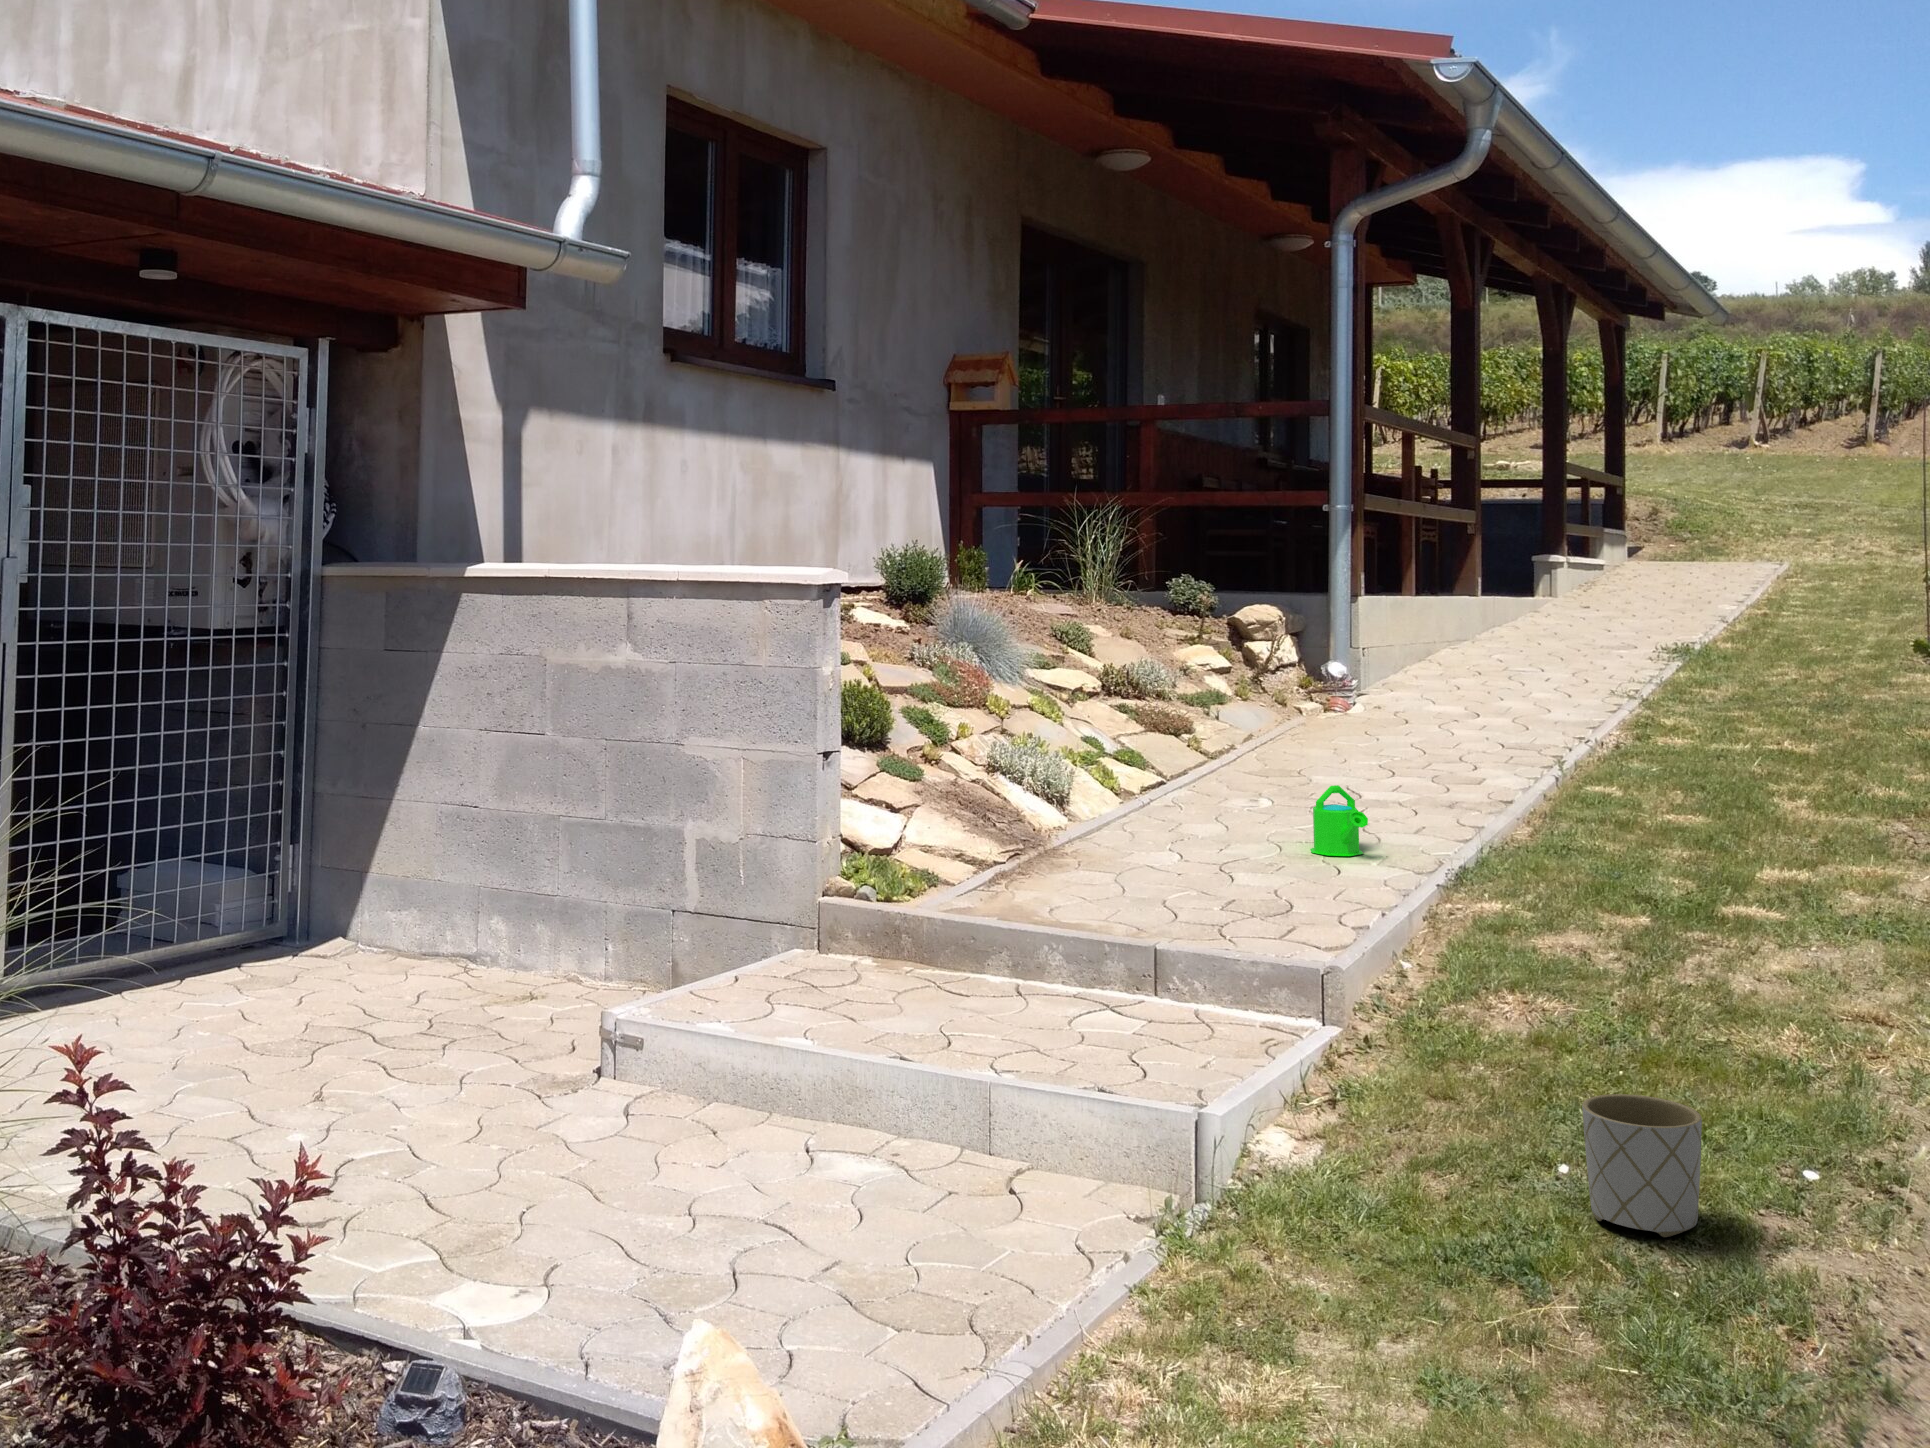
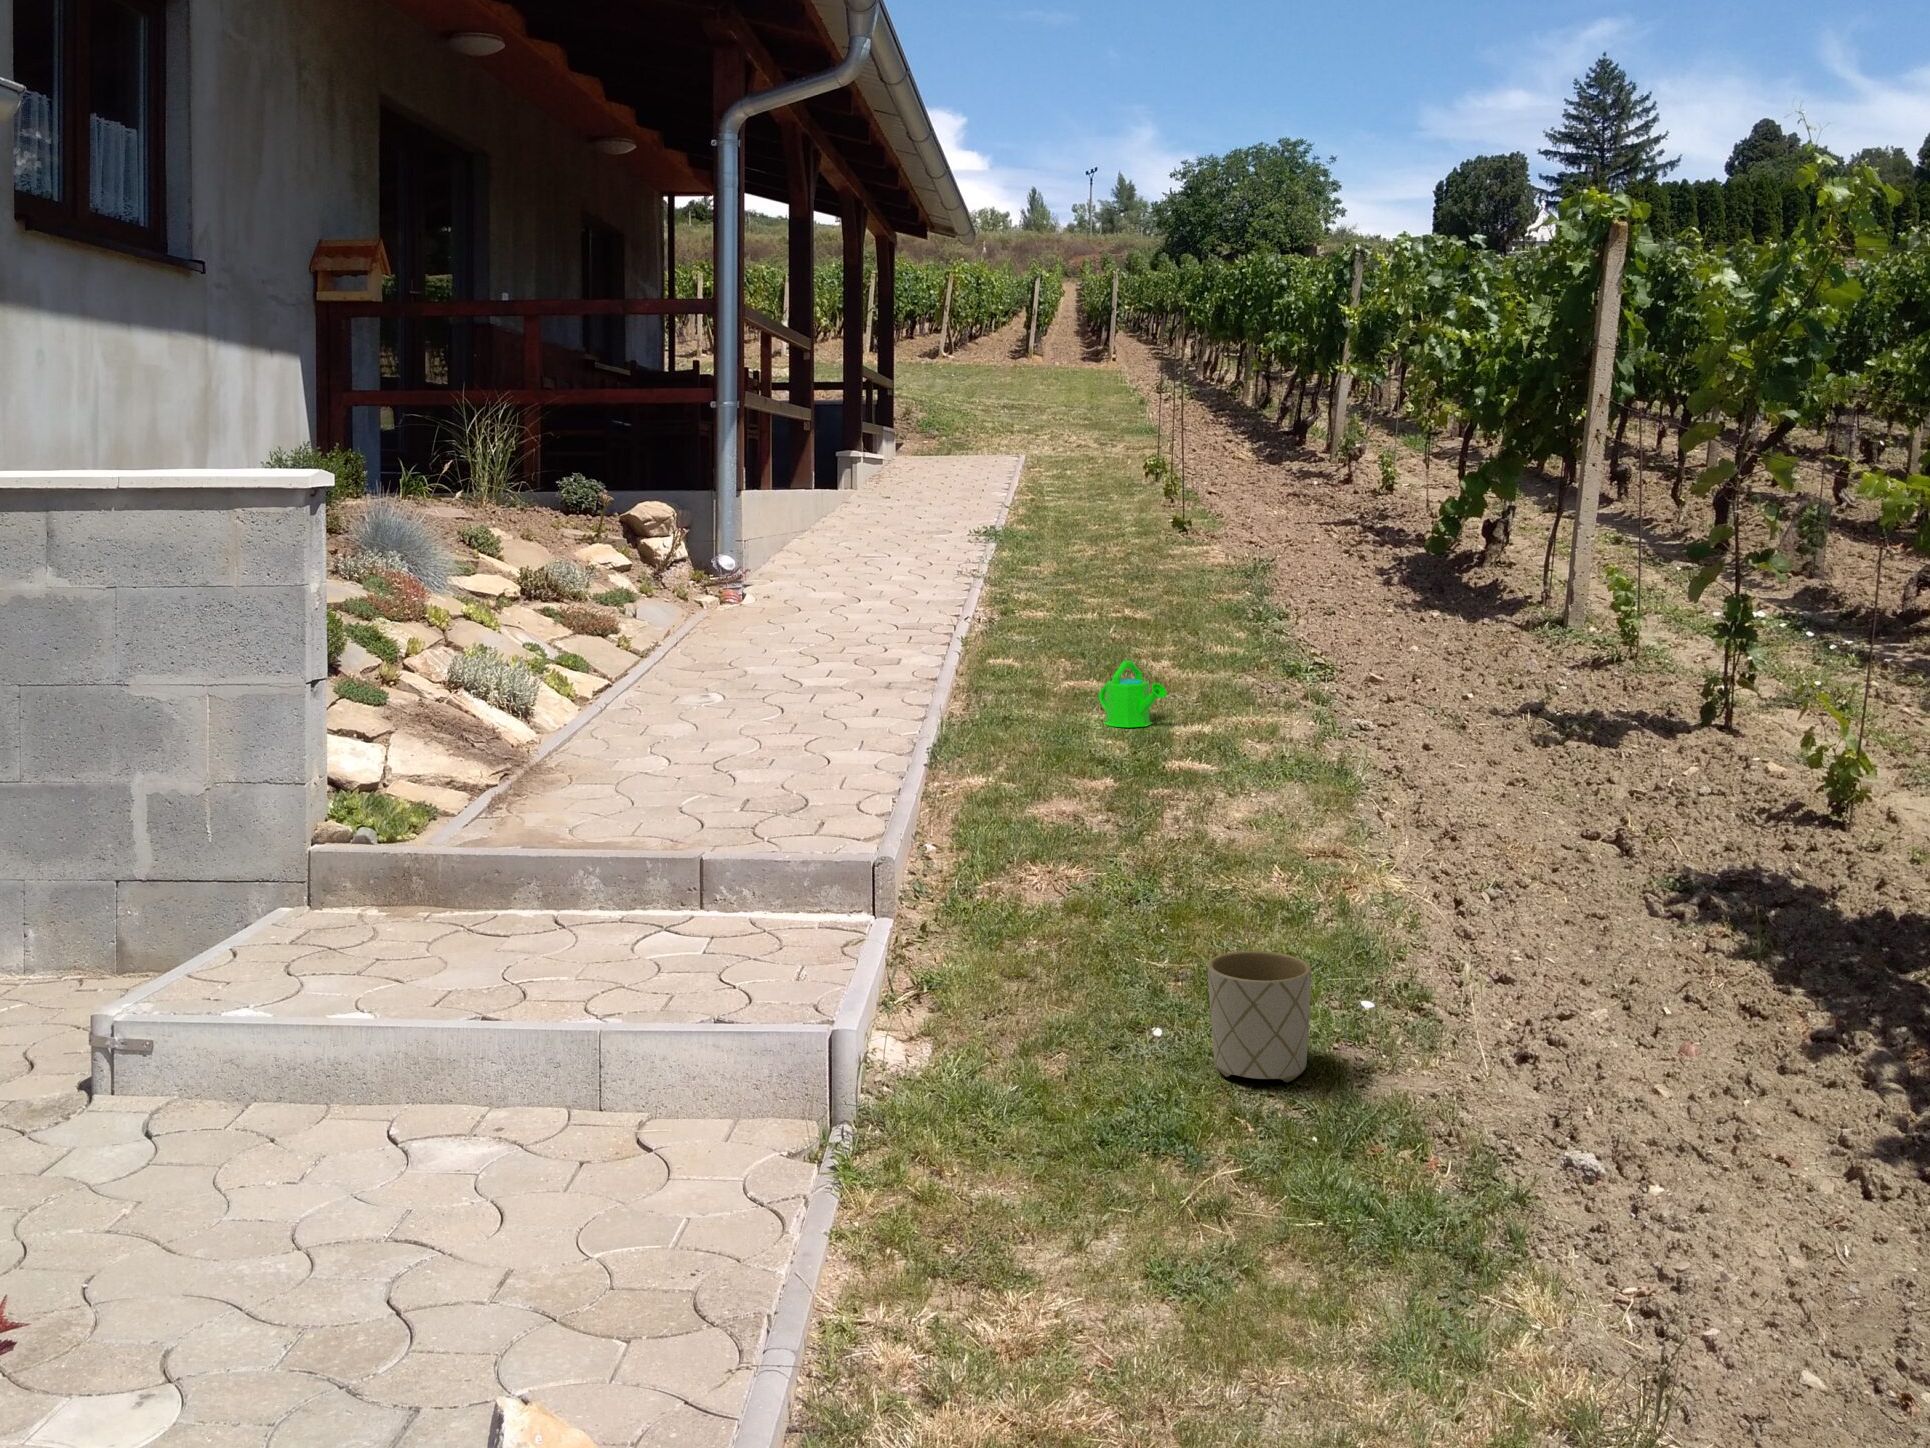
watering can: present [1310,785,1368,856] -> present [1099,660,1167,728]

